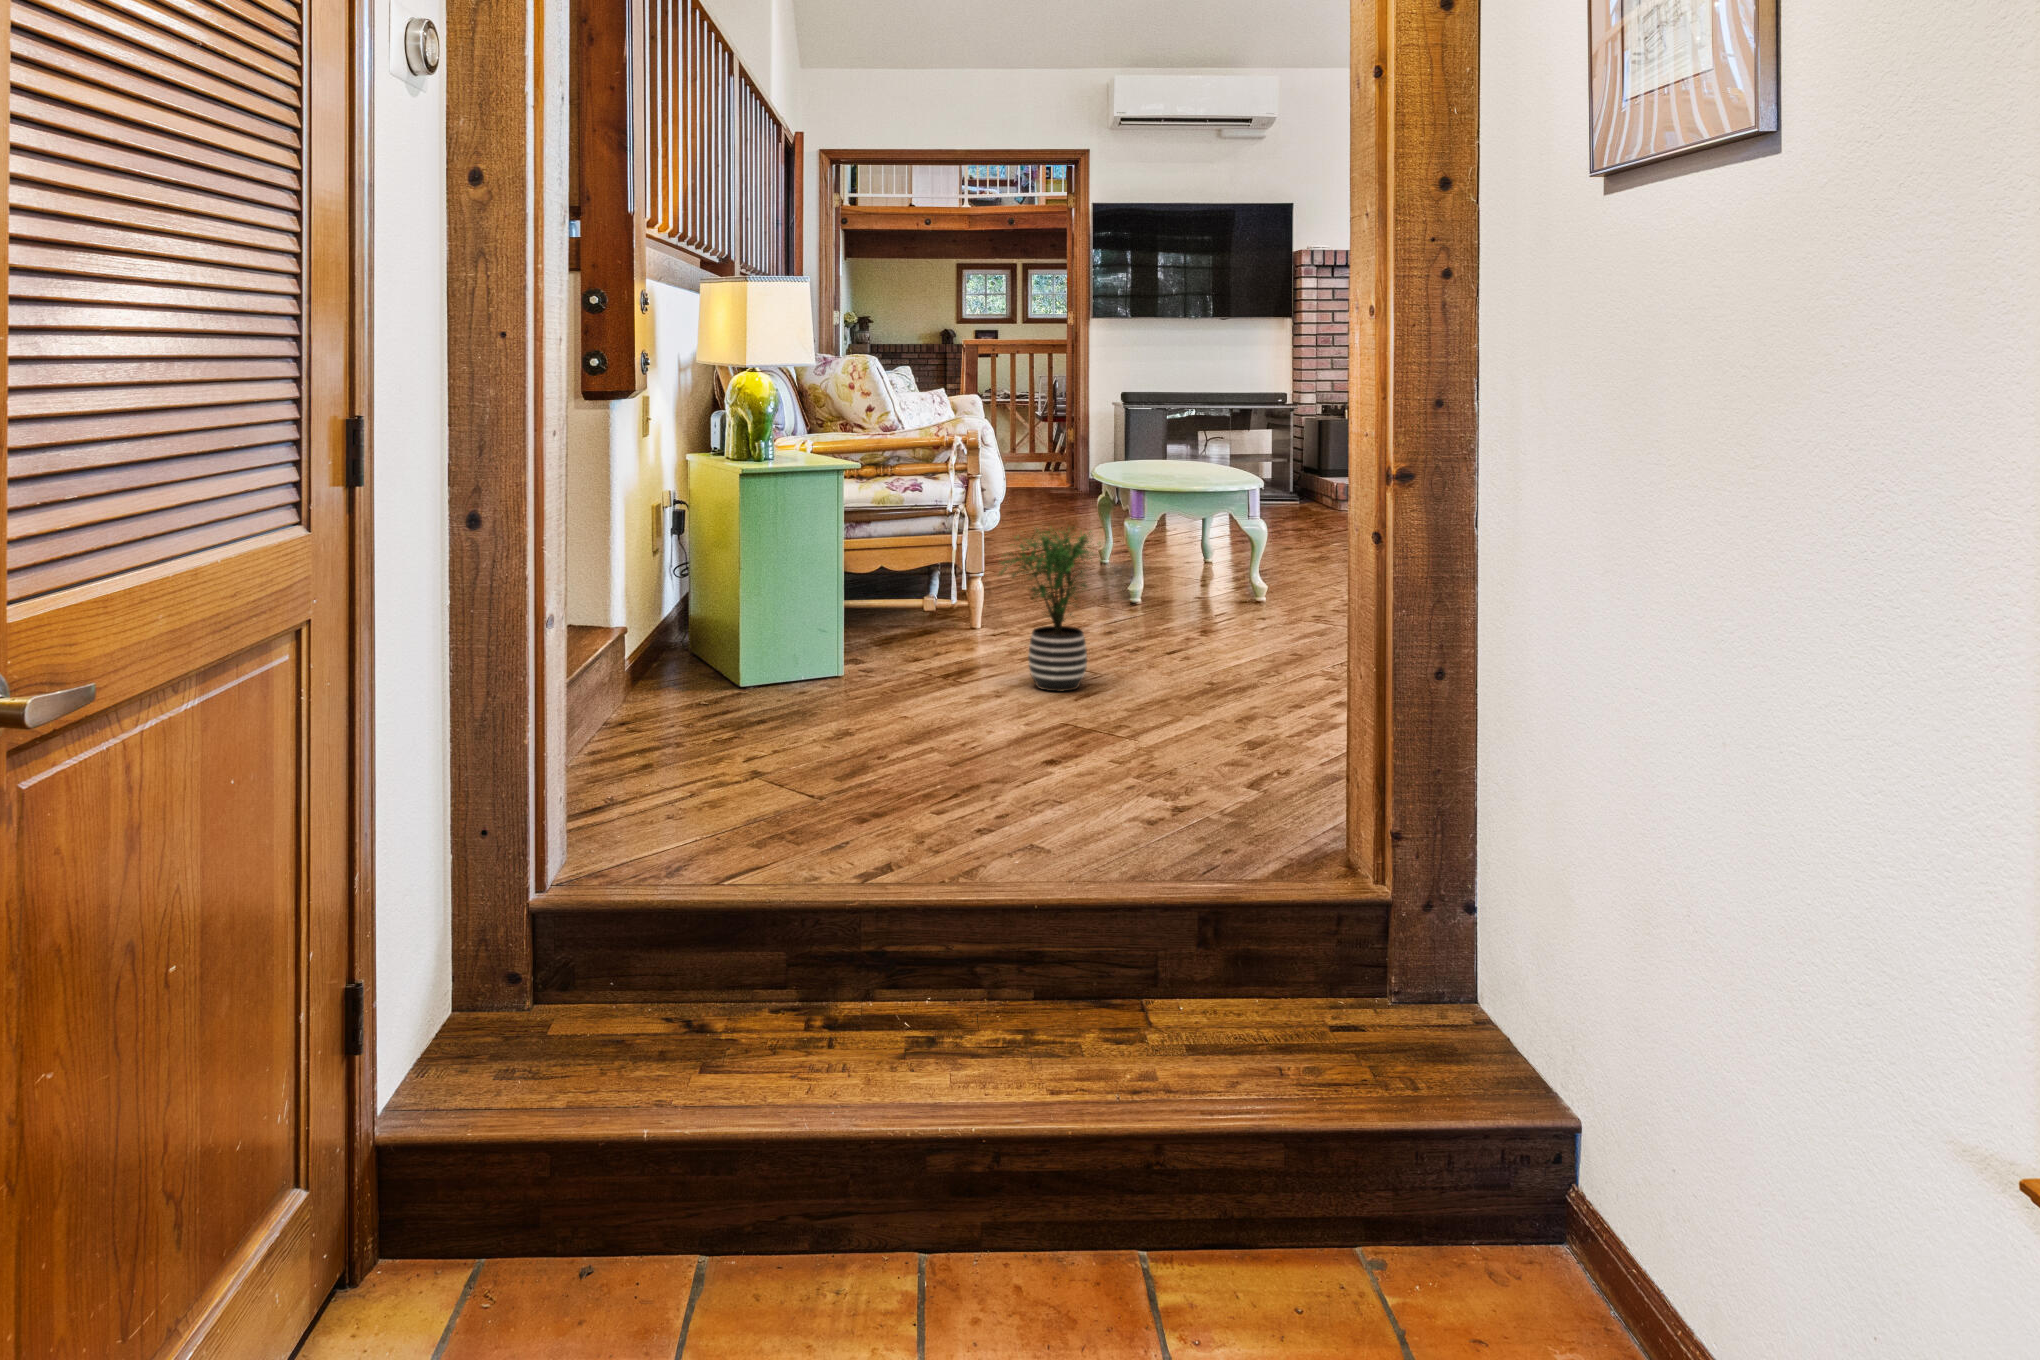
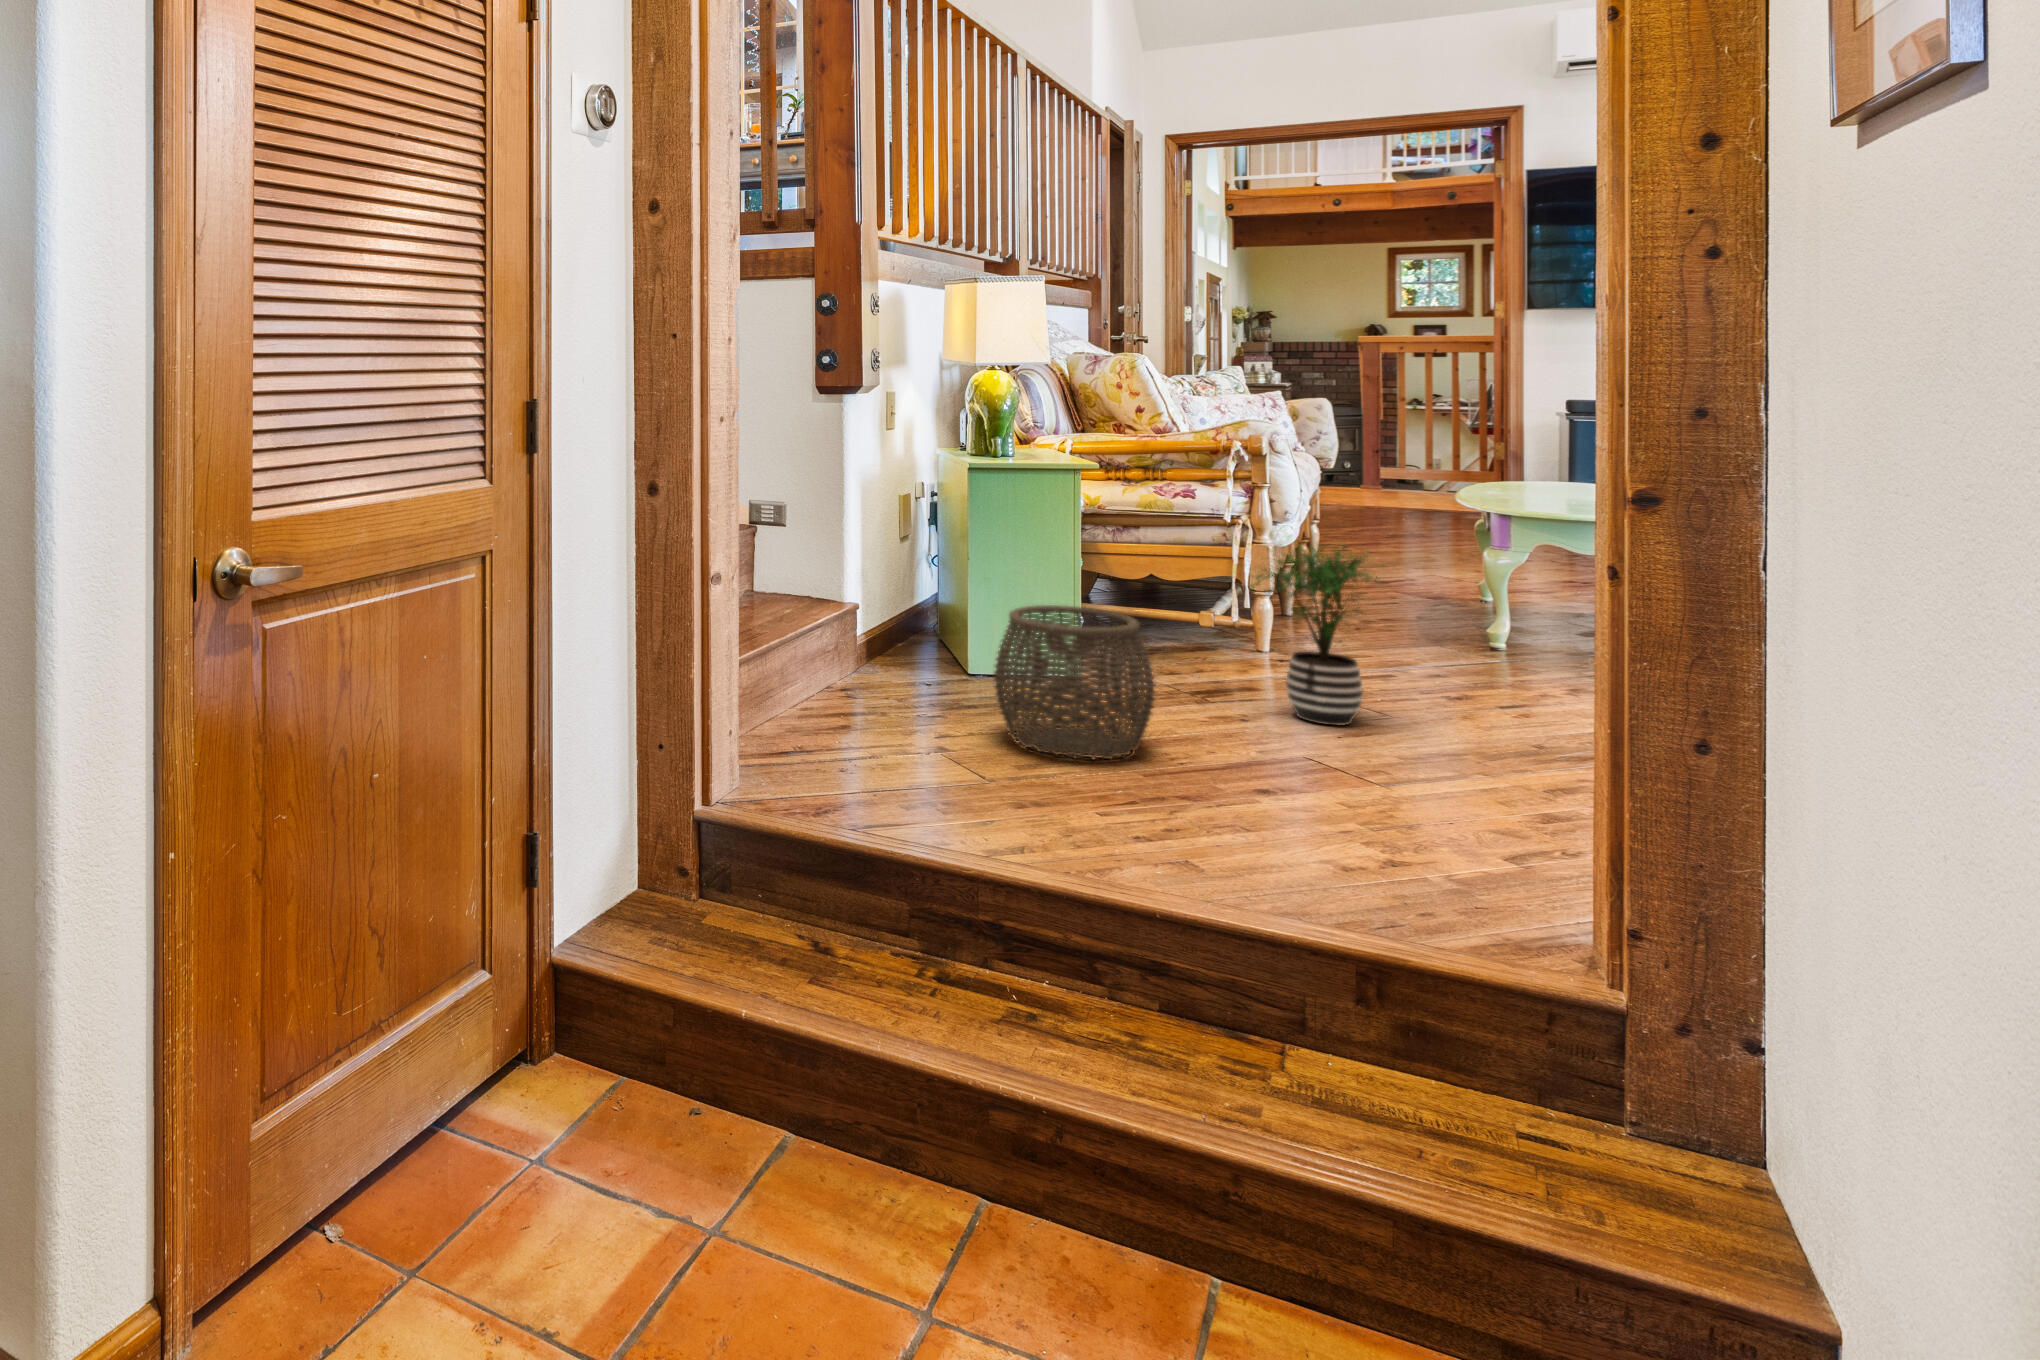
woven basket: none [796,608,947,763] -> present [994,605,1155,759]

